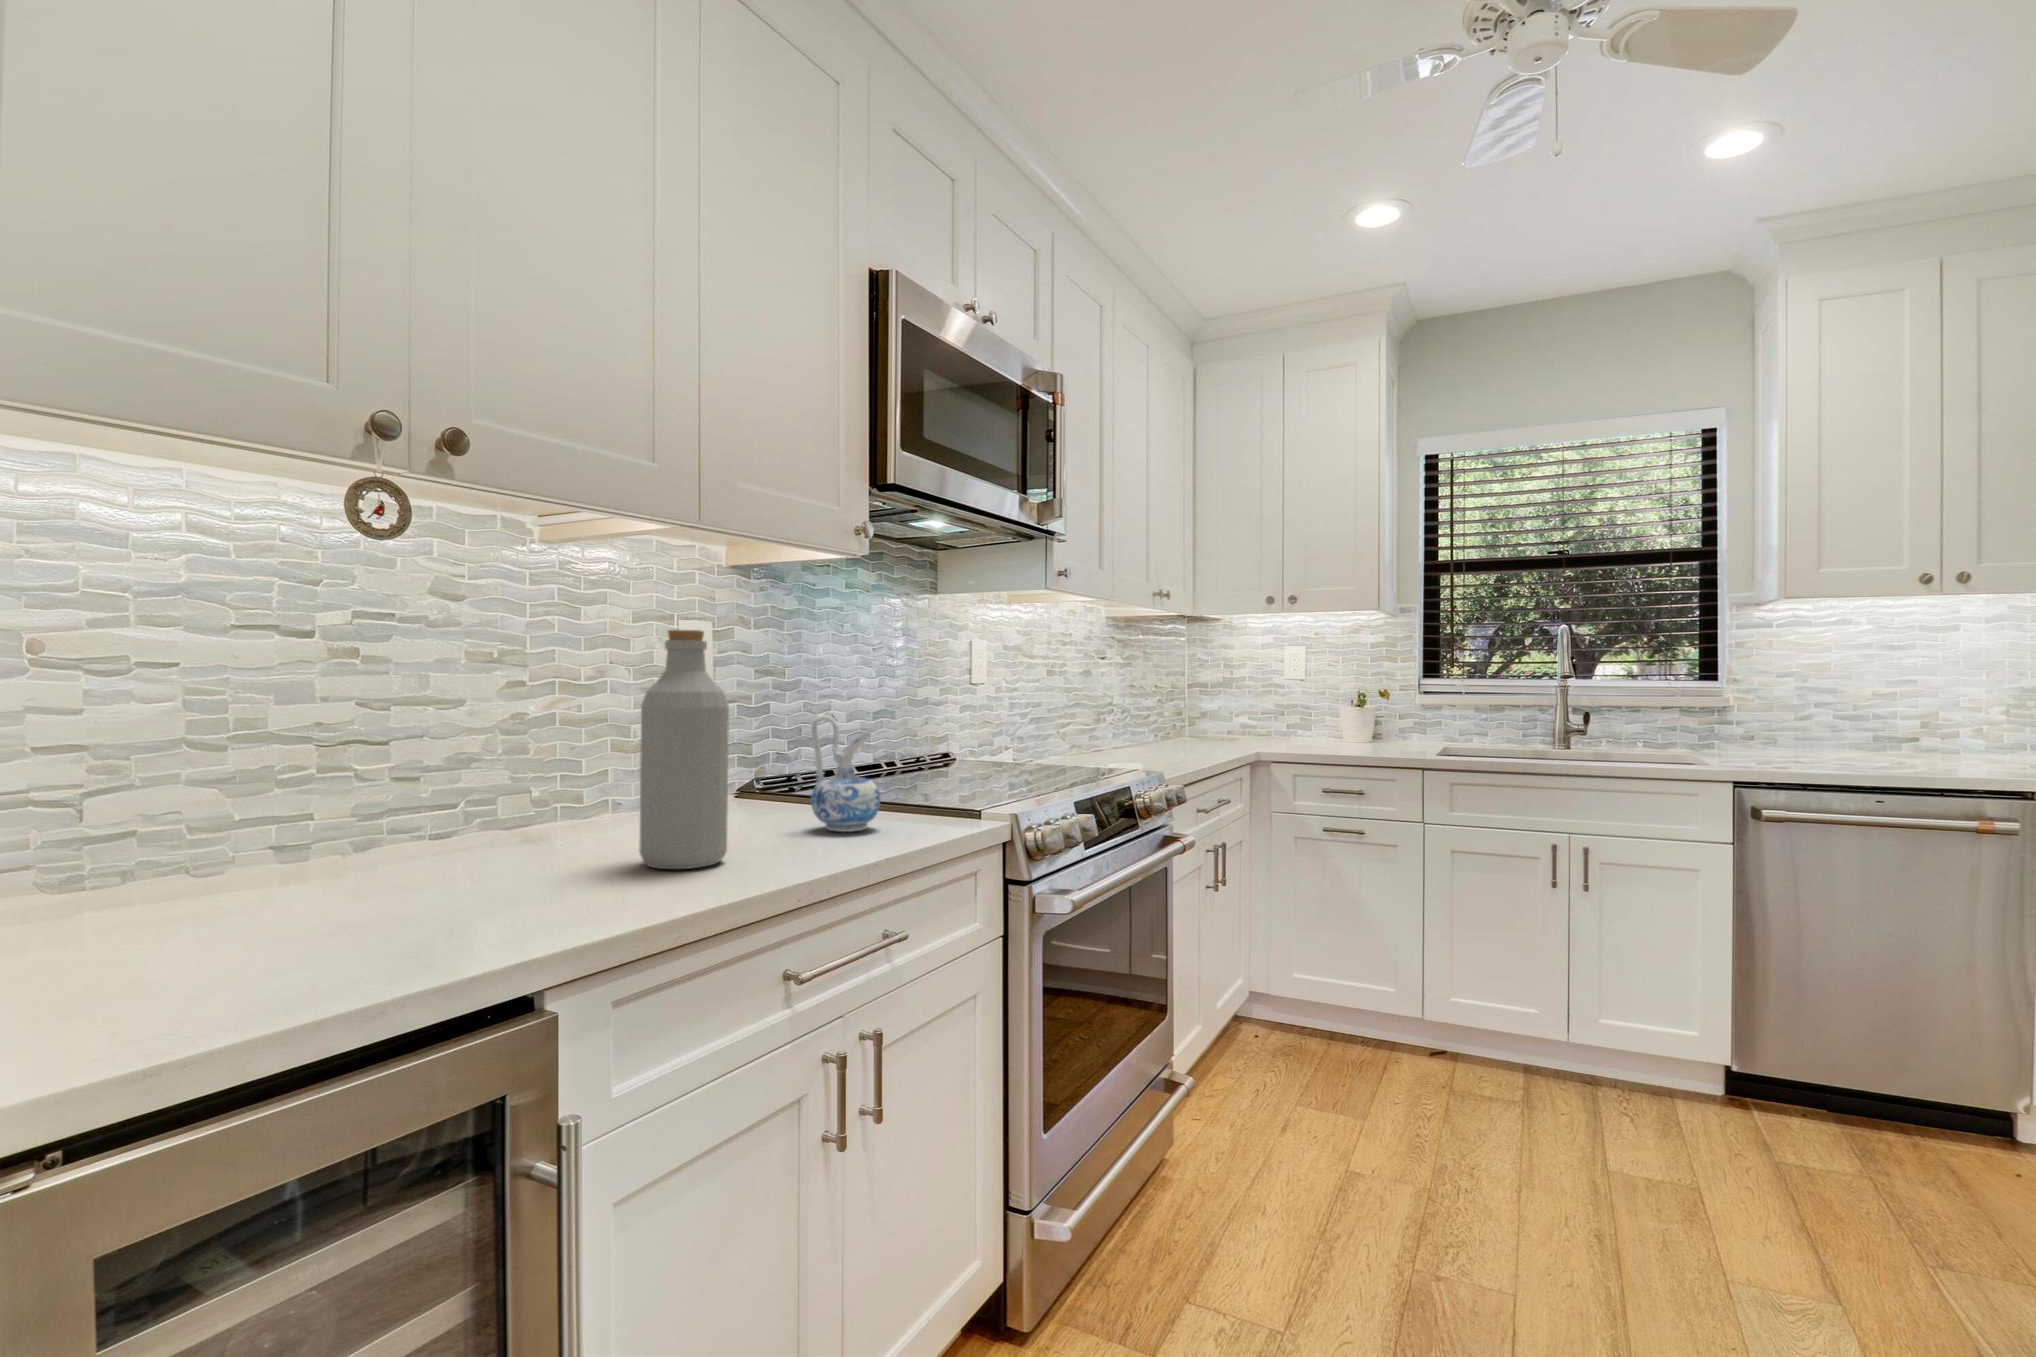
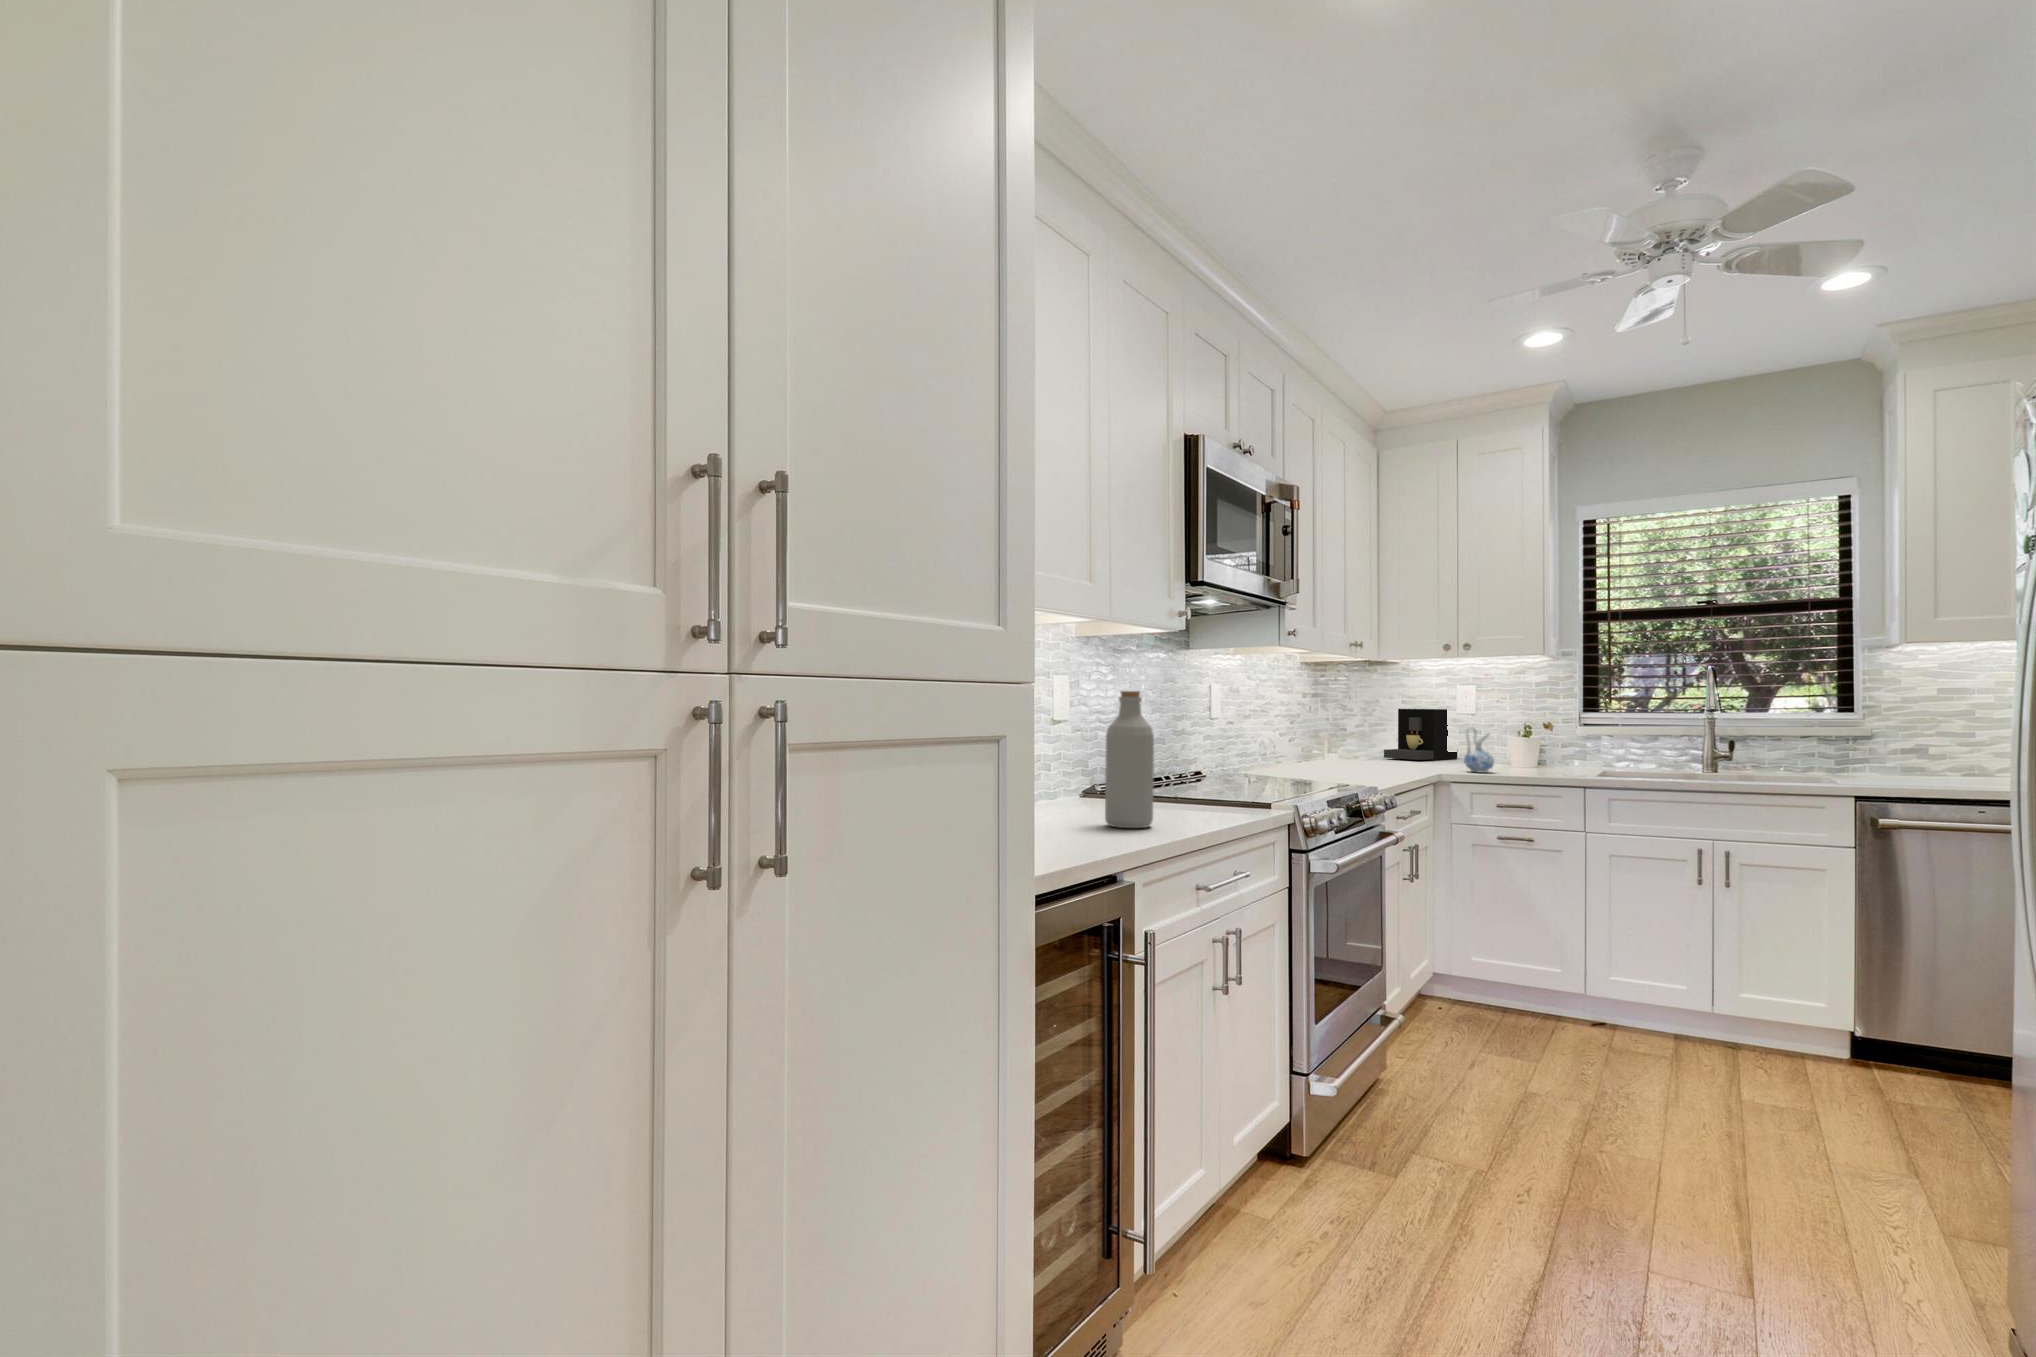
coffee maker: none [1202,677,1287,737] -> present [1384,709,1457,760]
ceramic pitcher: present [811,715,880,832] -> present [1464,727,1494,773]

